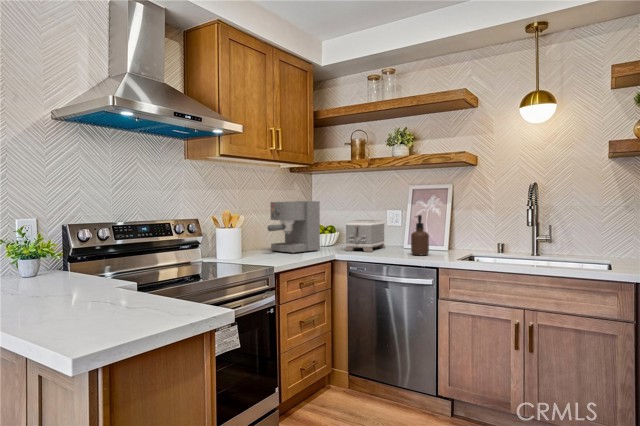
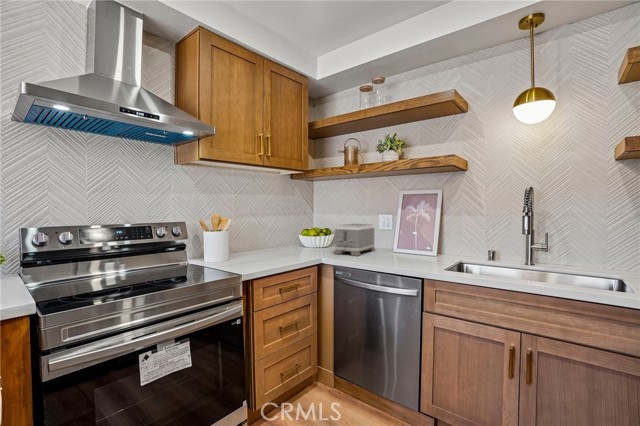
coffee maker: present [268,201,320,253] -> none [257,206,310,256]
soap dispenser: present [411,215,429,255] -> none [397,221,415,262]

